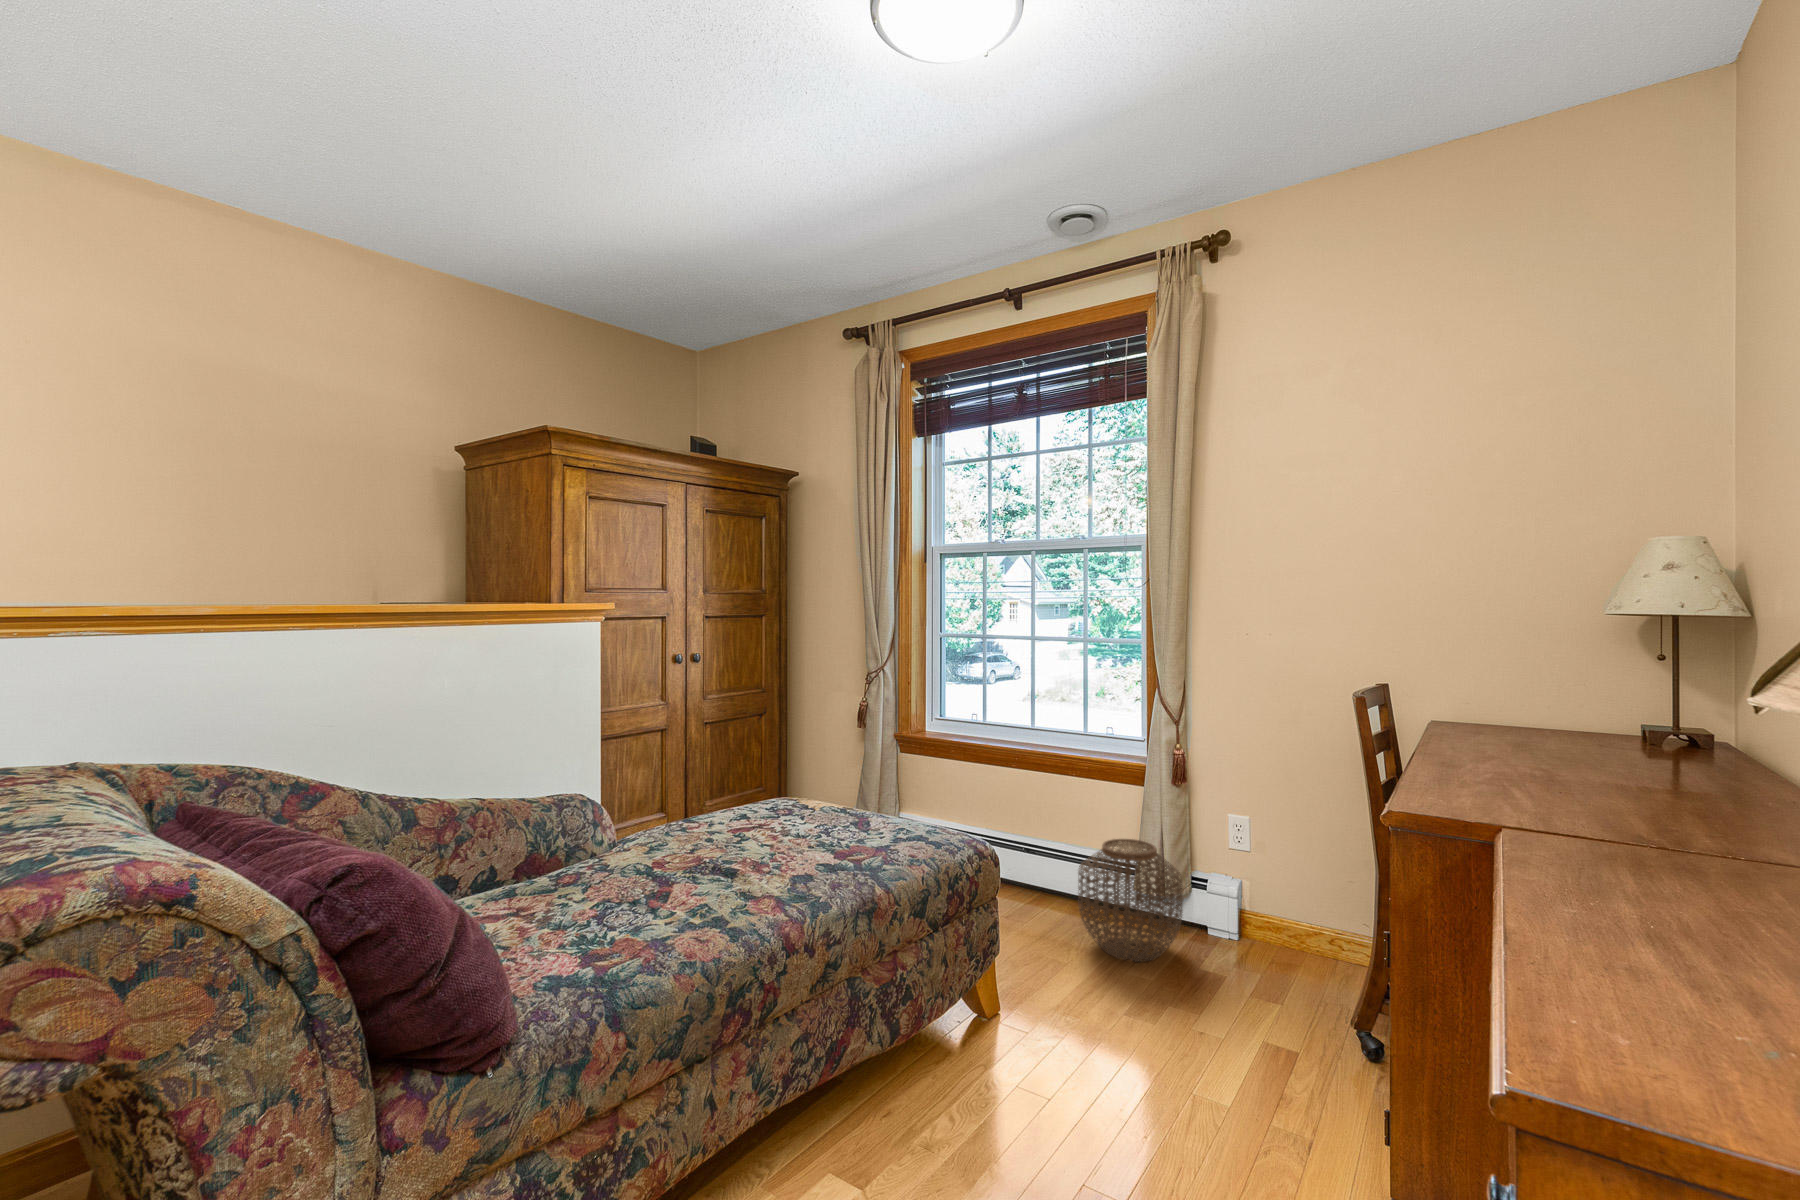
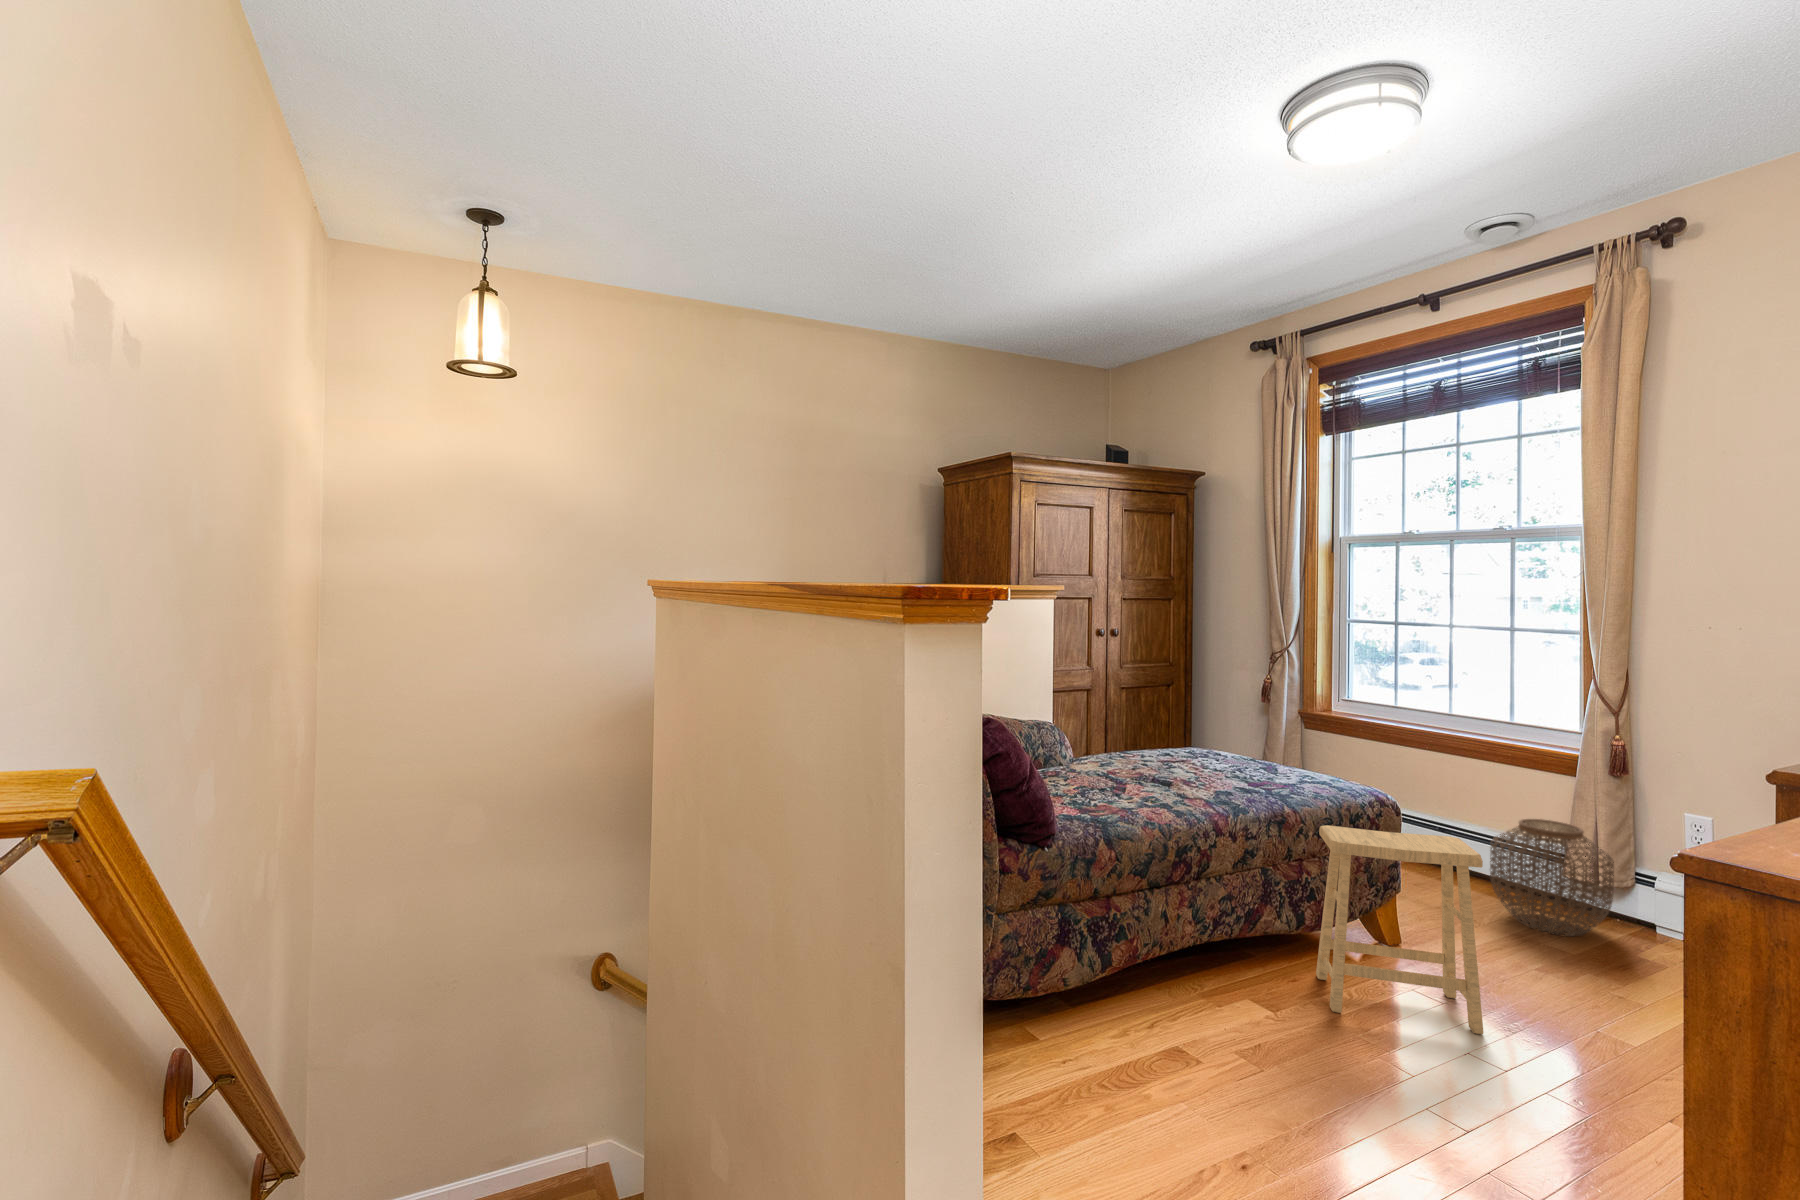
footstool: none [914,900,1094,1164] -> present [1316,825,1484,1034]

